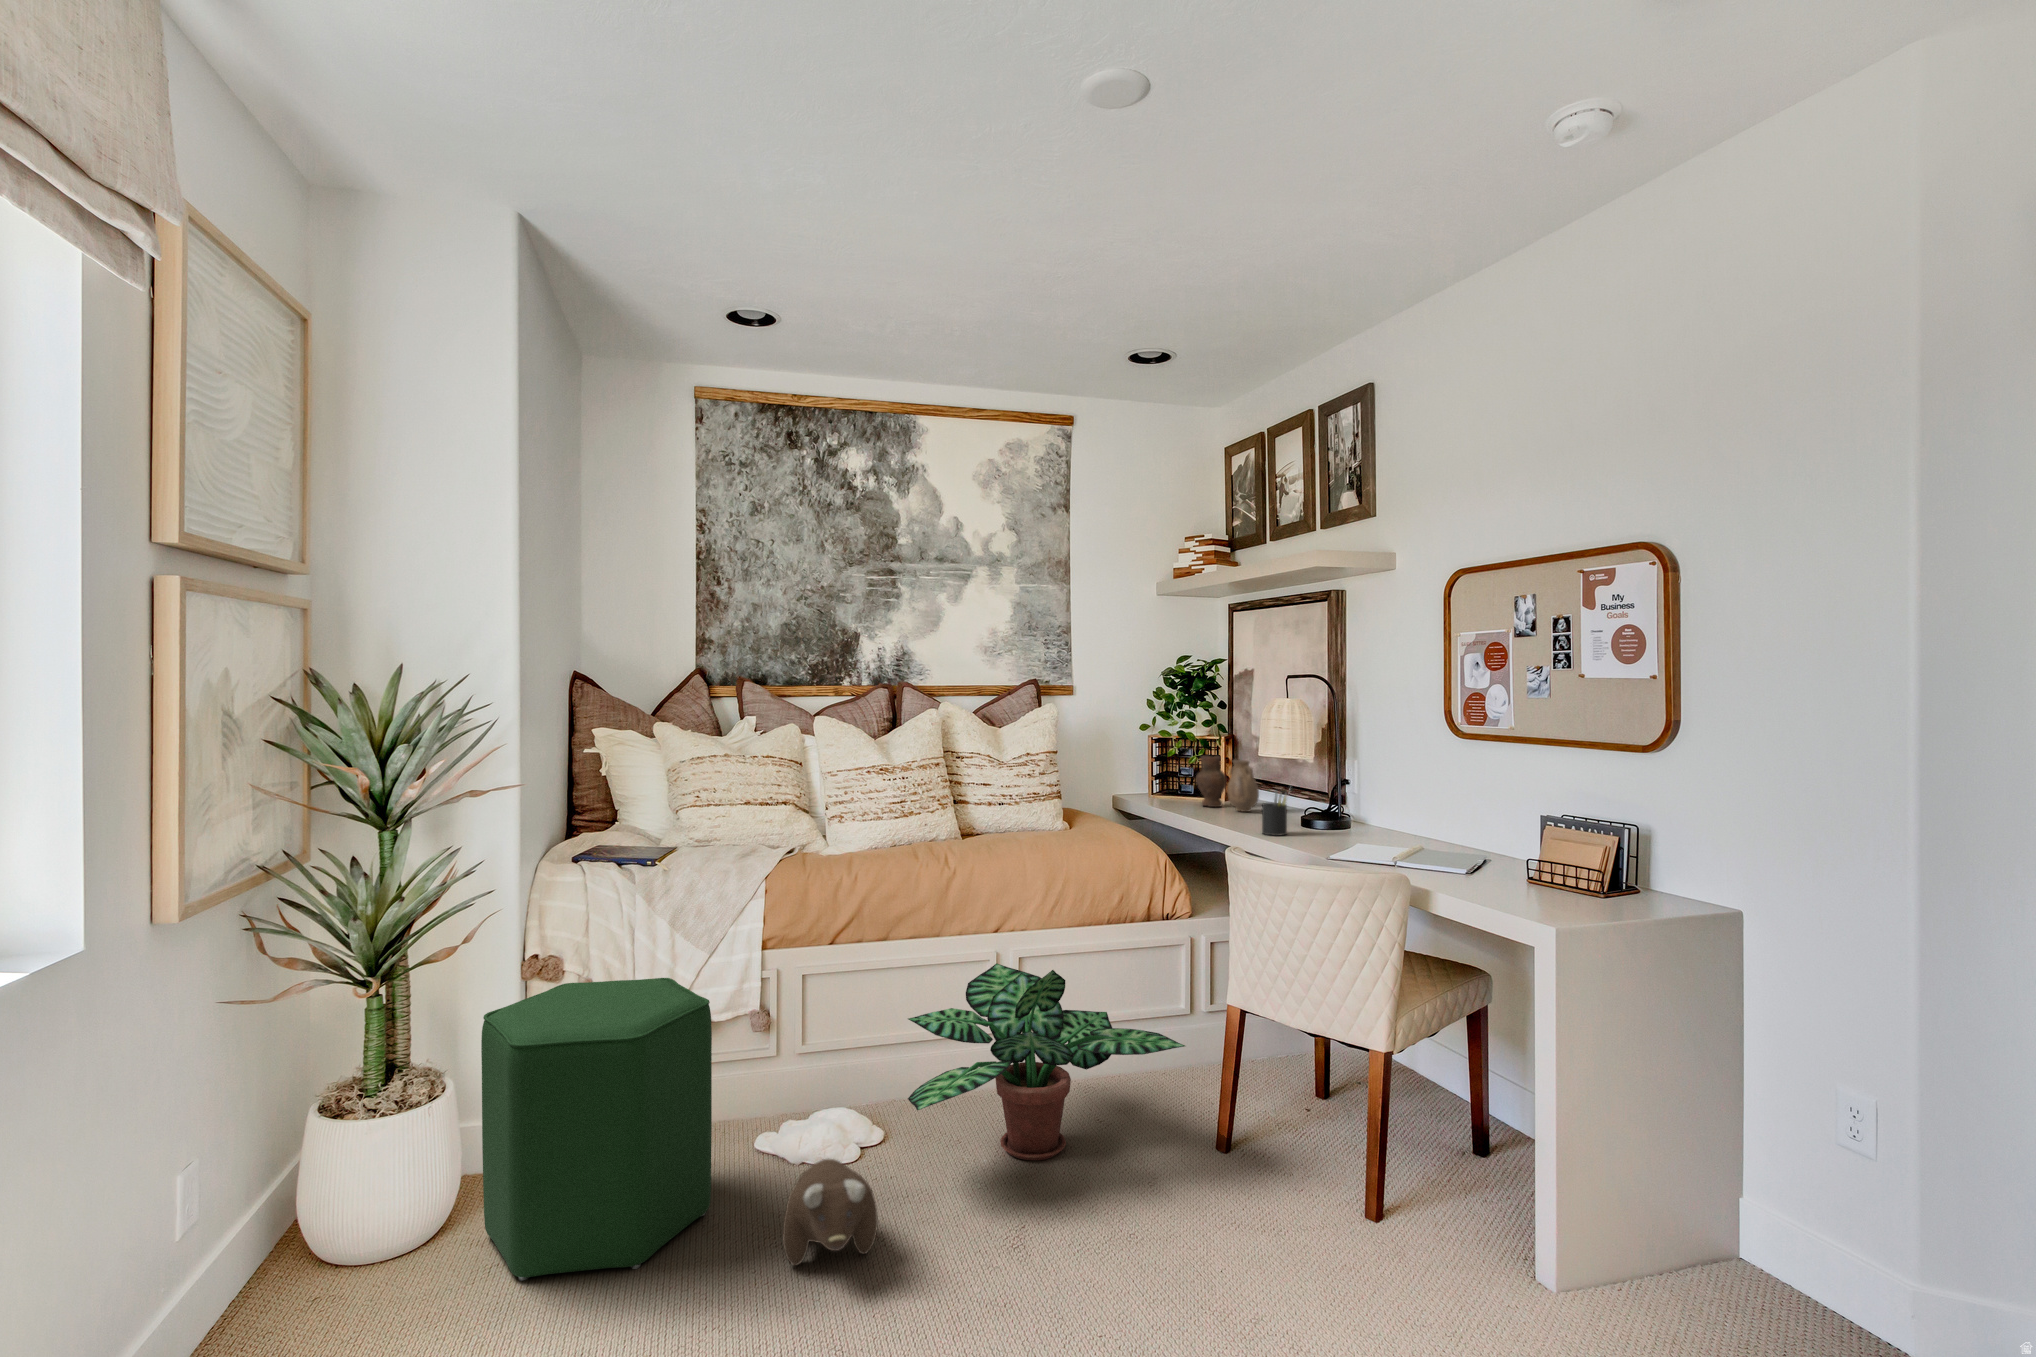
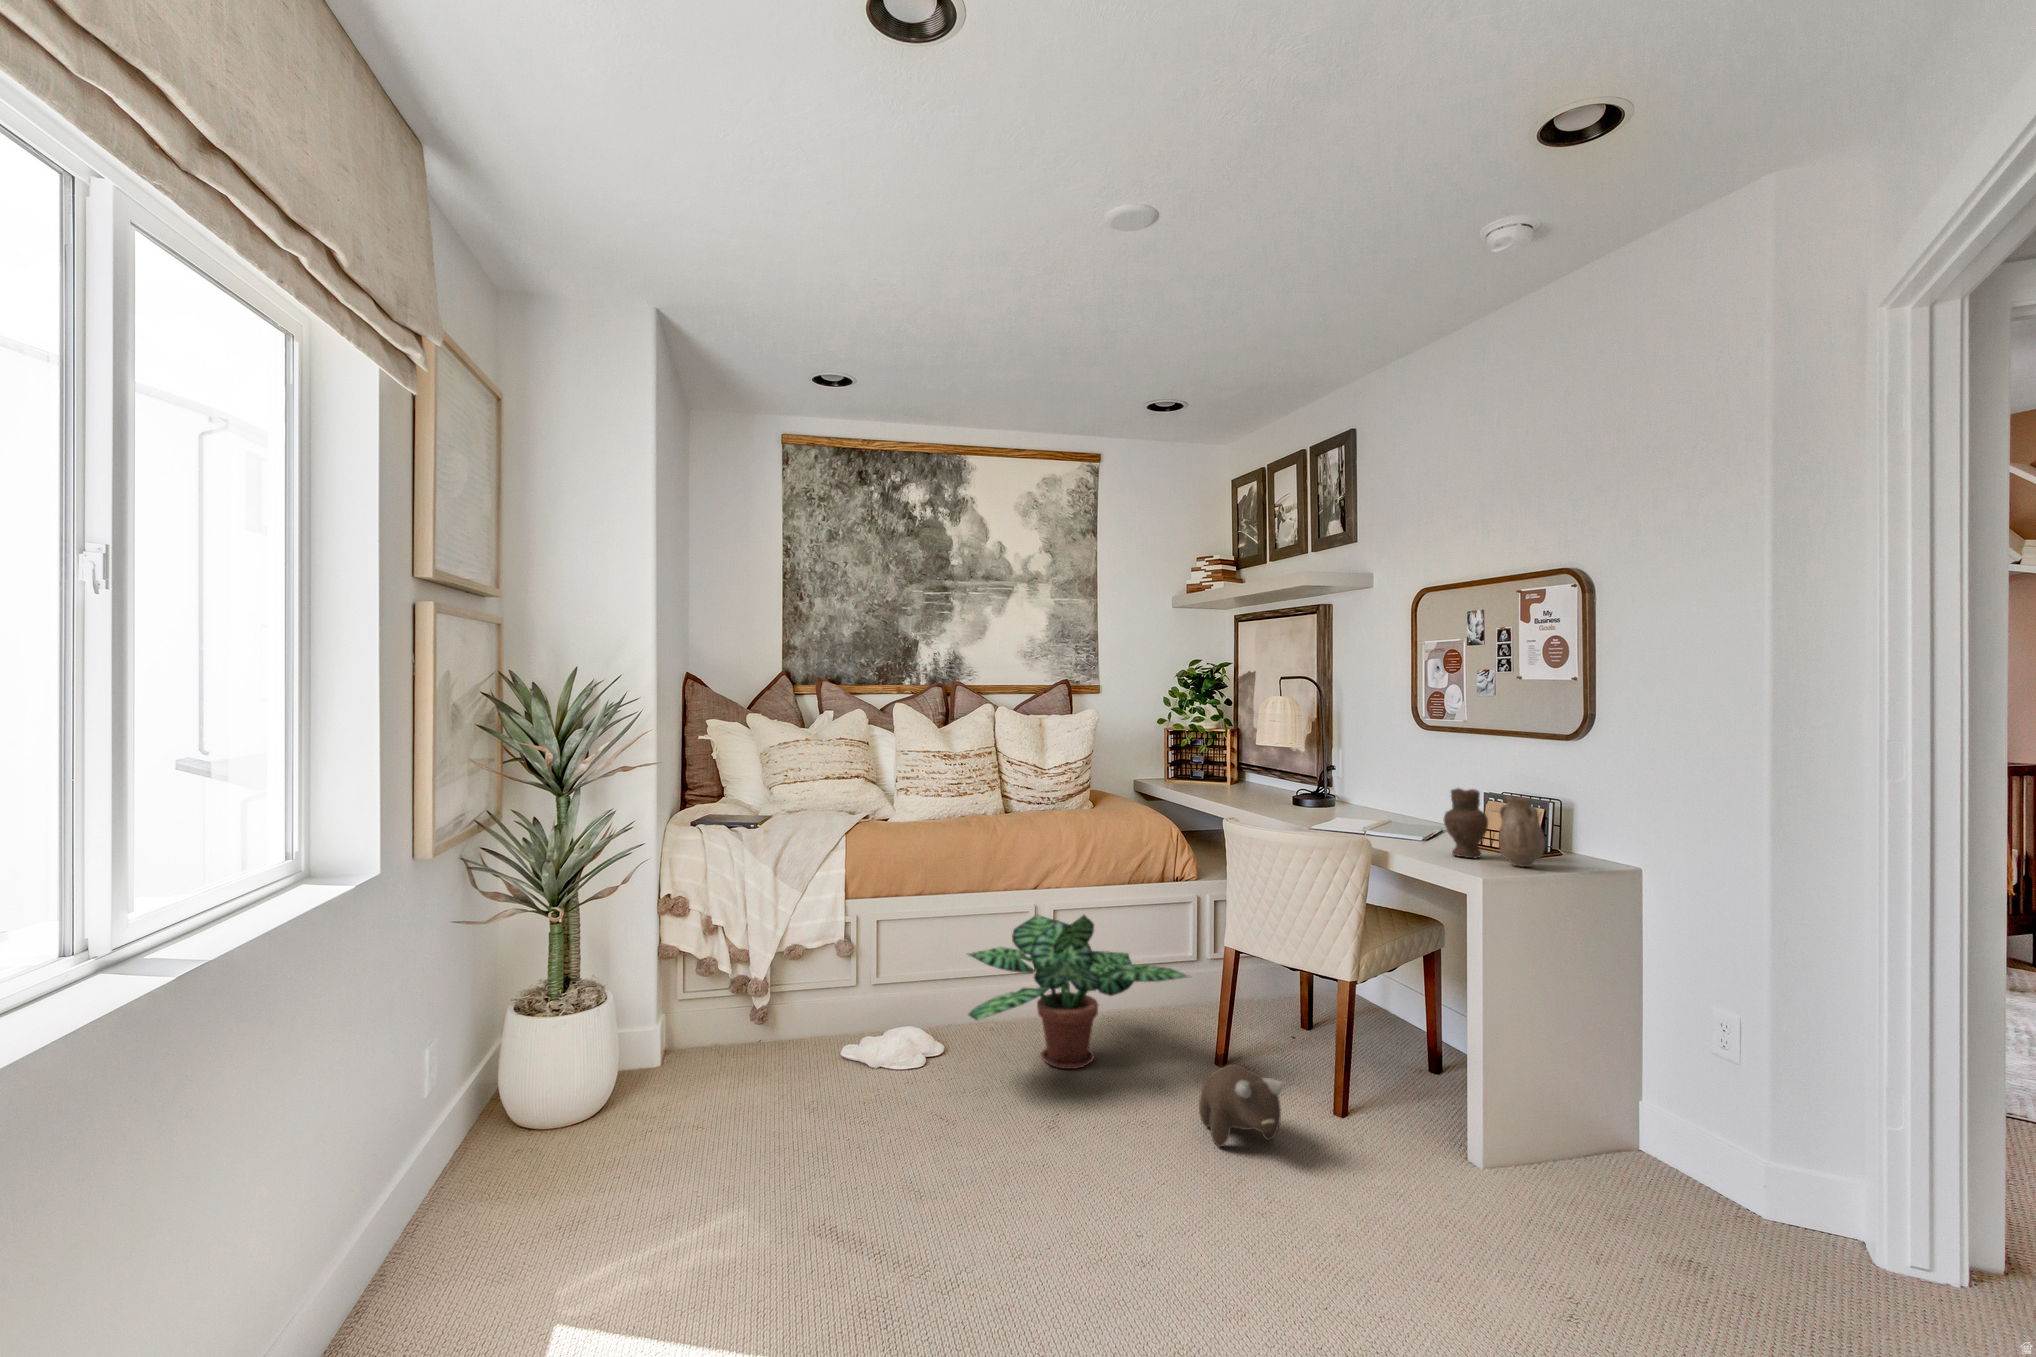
vase: present [1196,755,1259,812] -> present [1444,788,1545,867]
pen holder: present [1262,791,1287,836] -> none [1259,769,1284,811]
ottoman: present [481,978,712,1281] -> none [638,916,814,1141]
plush toy: present [783,1159,878,1266] -> present [1199,1064,1284,1147]

